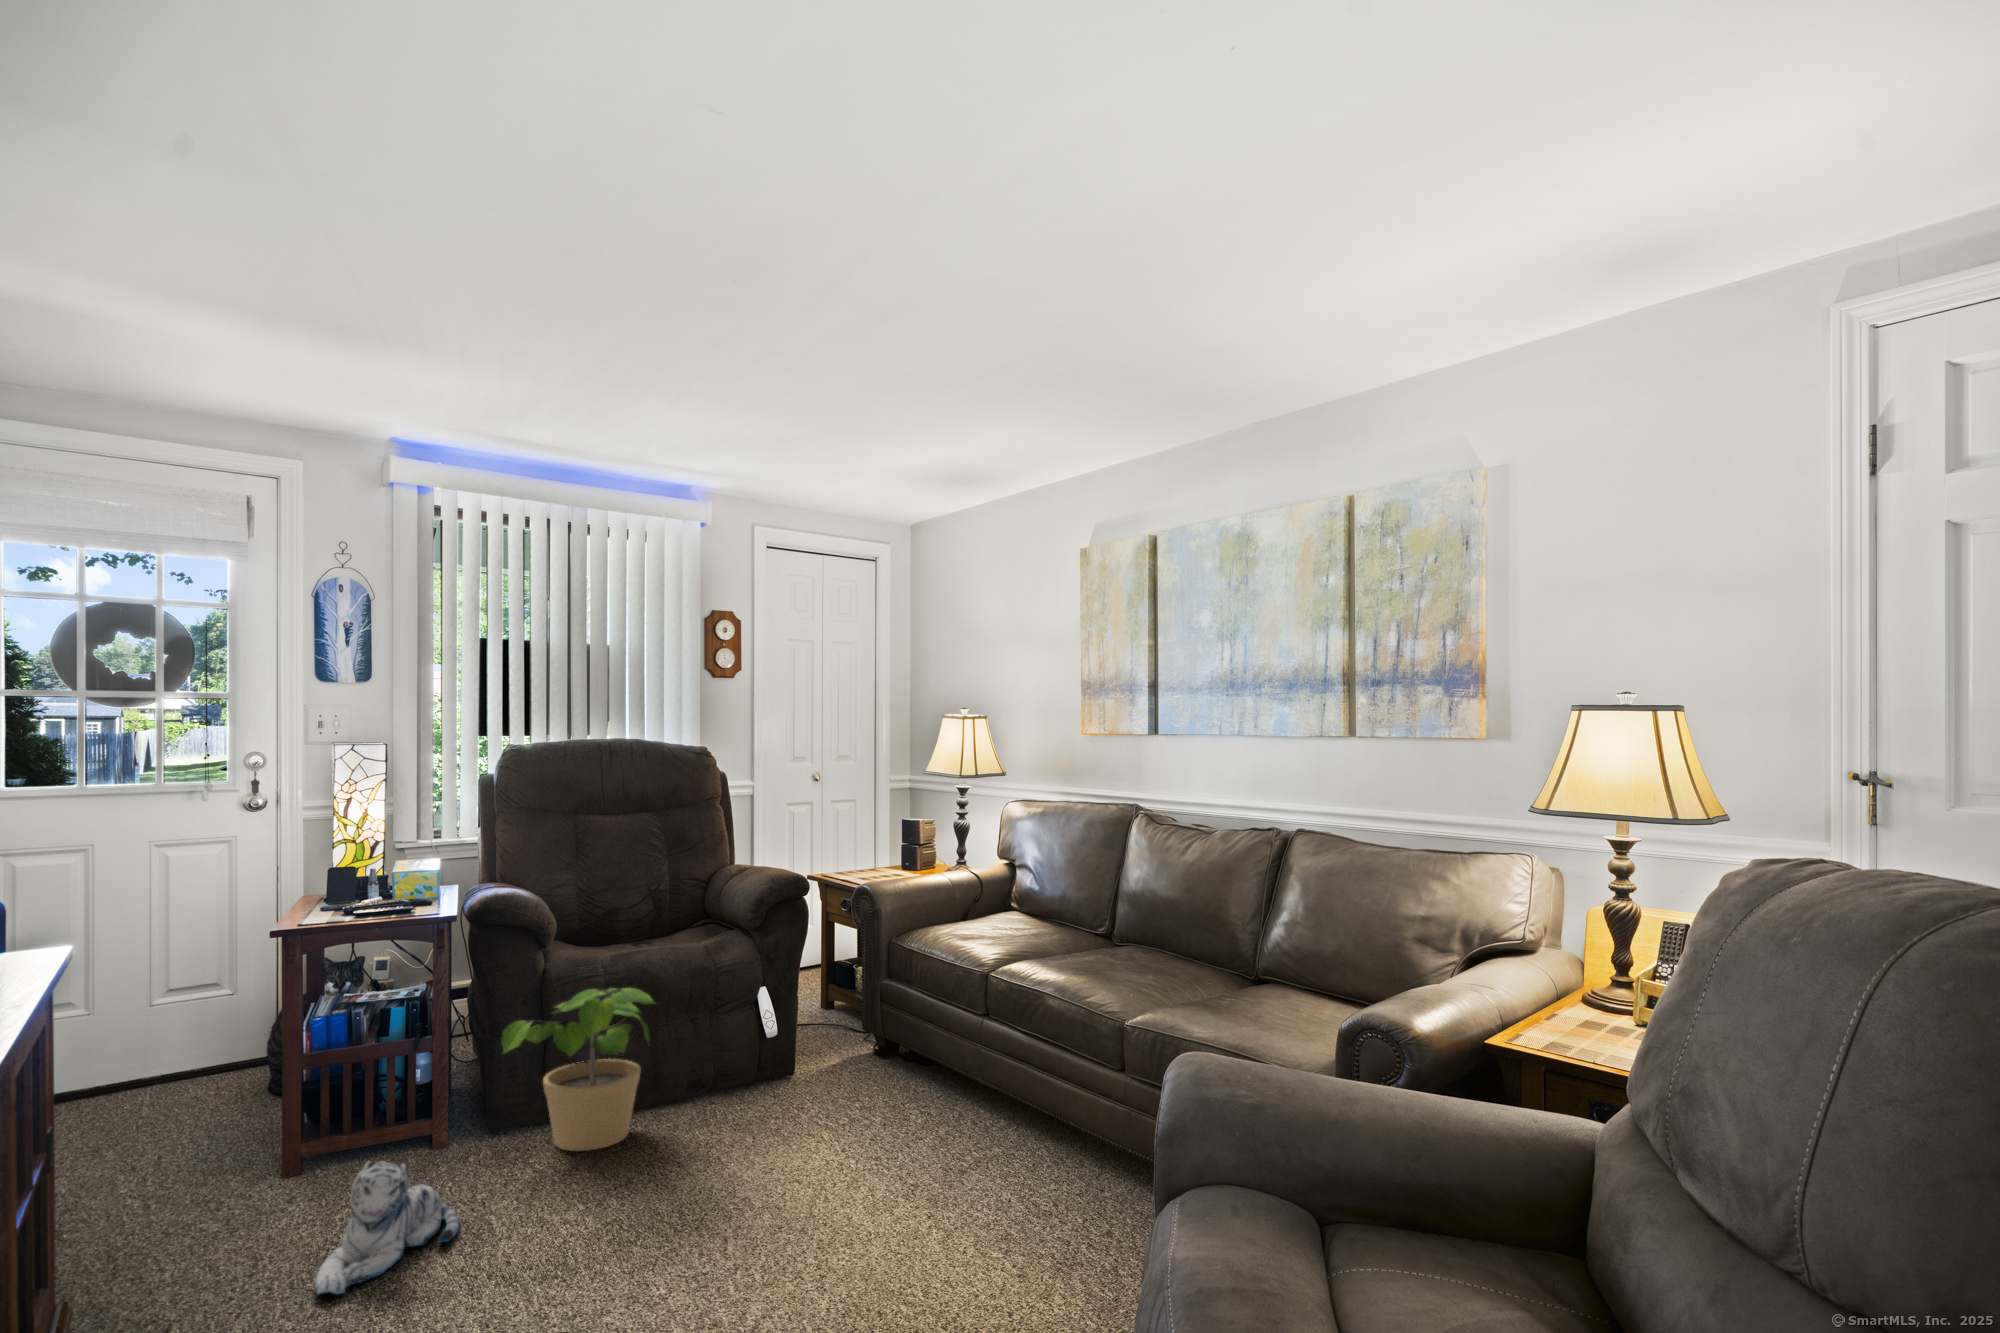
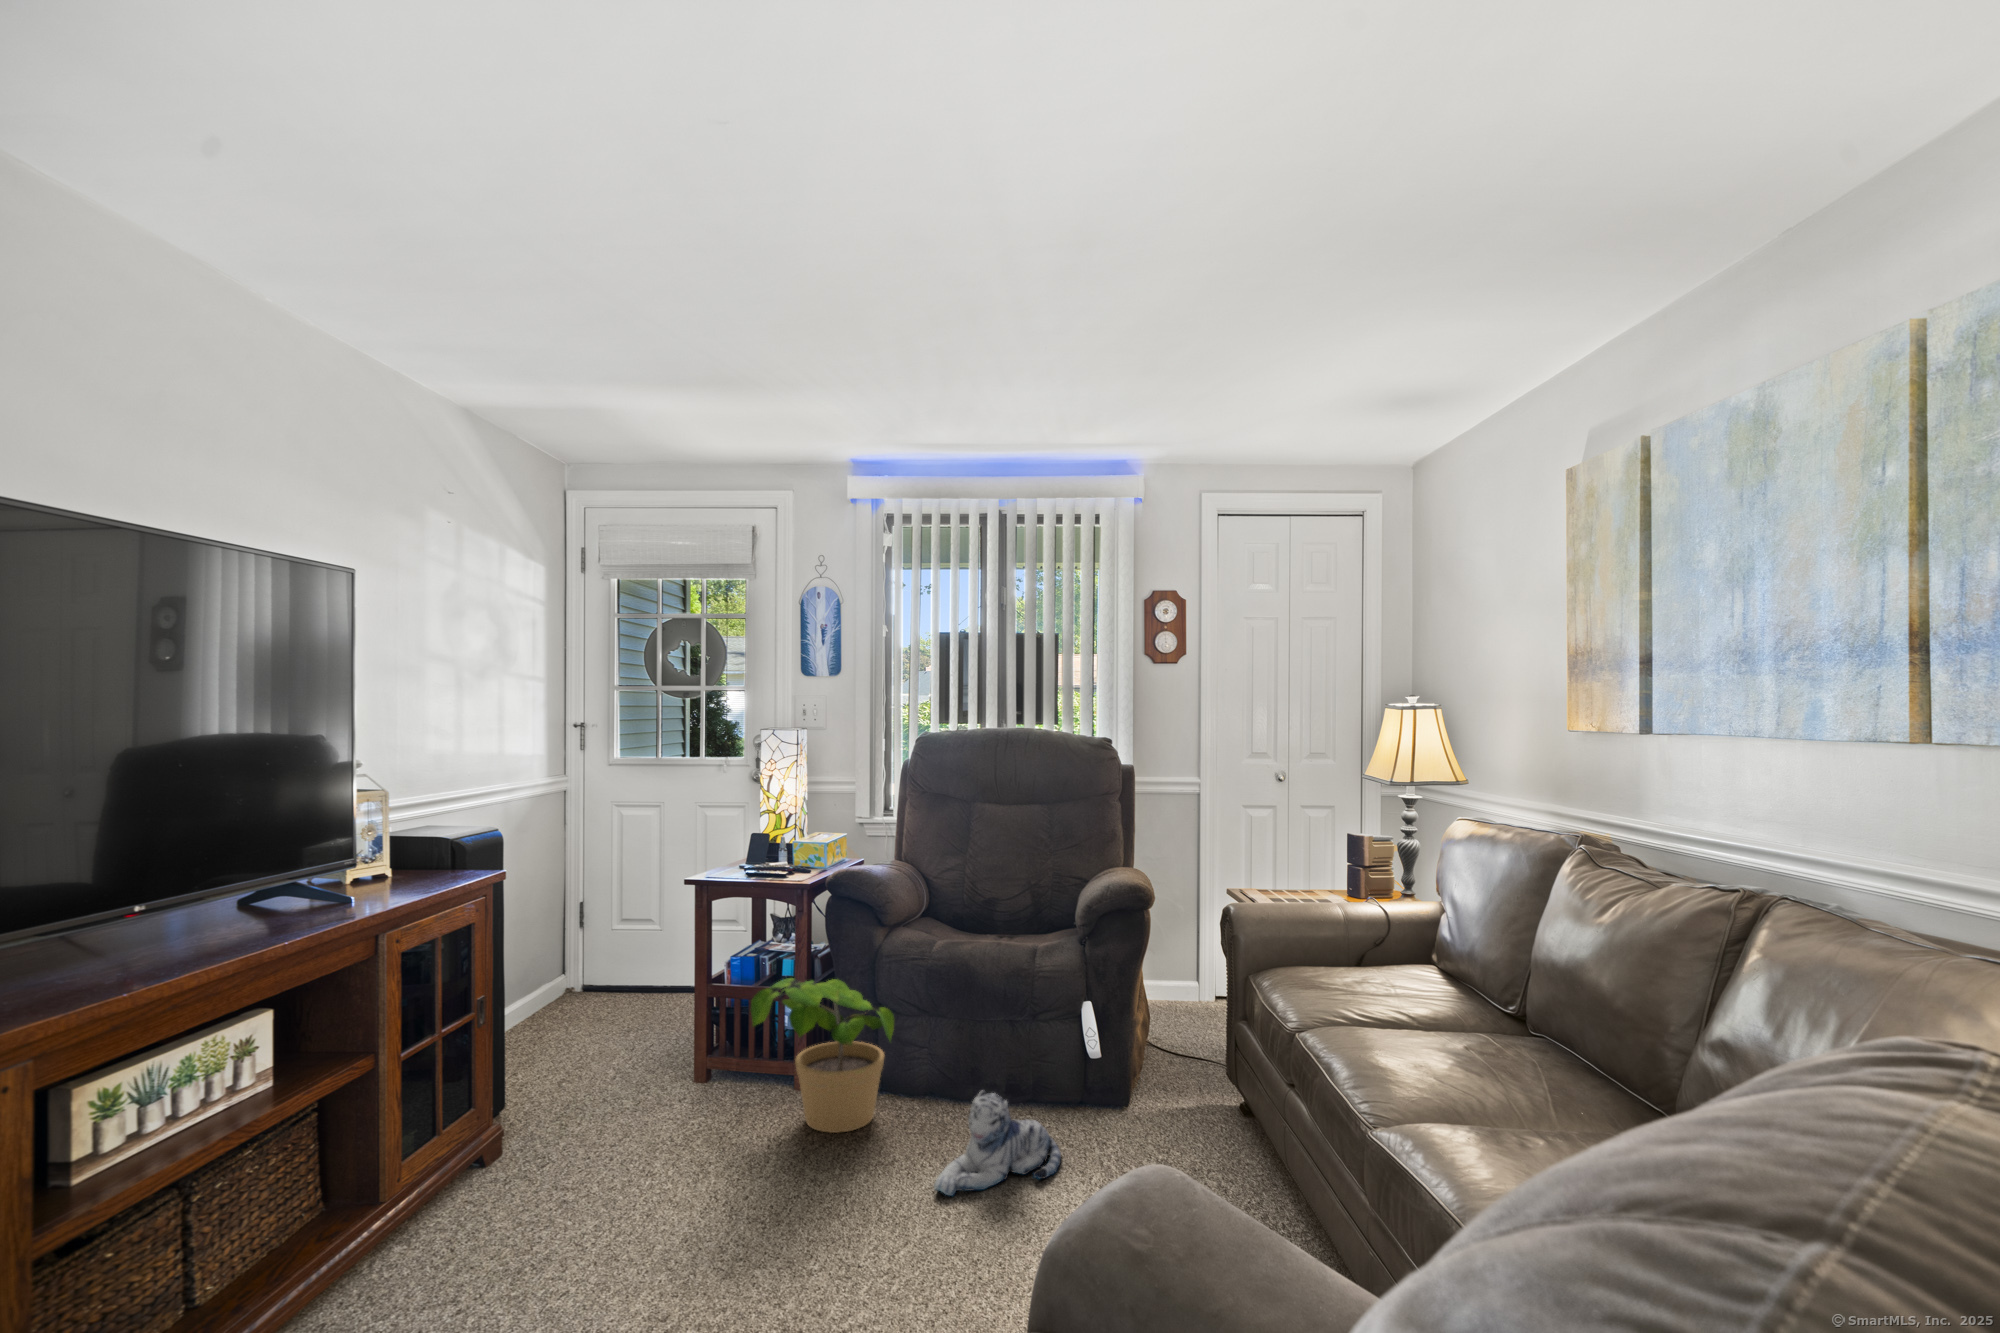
plush toy: present [315,1162,460,1295] -> present [934,1091,1061,1196]

